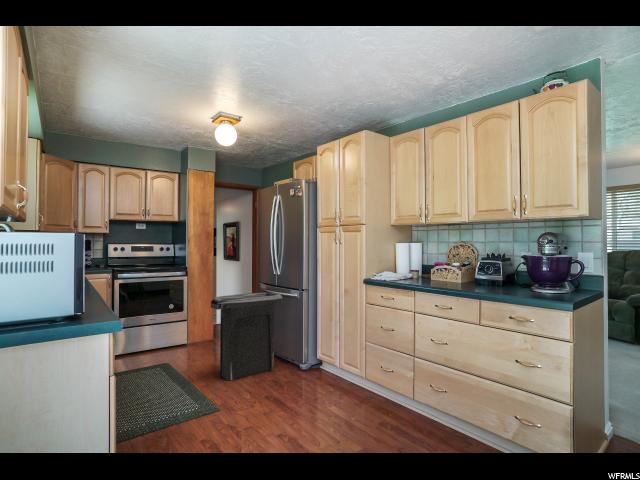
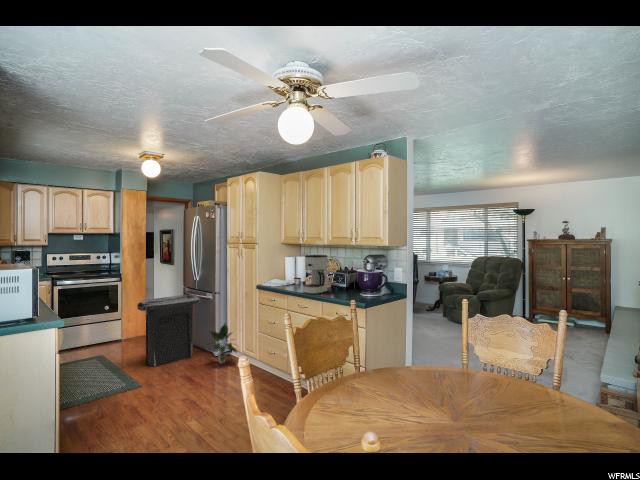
coffee maker: none [439,235,473,289] -> present [303,255,328,294]
potted plant: none [293,328,333,381] -> present [210,324,237,364]

